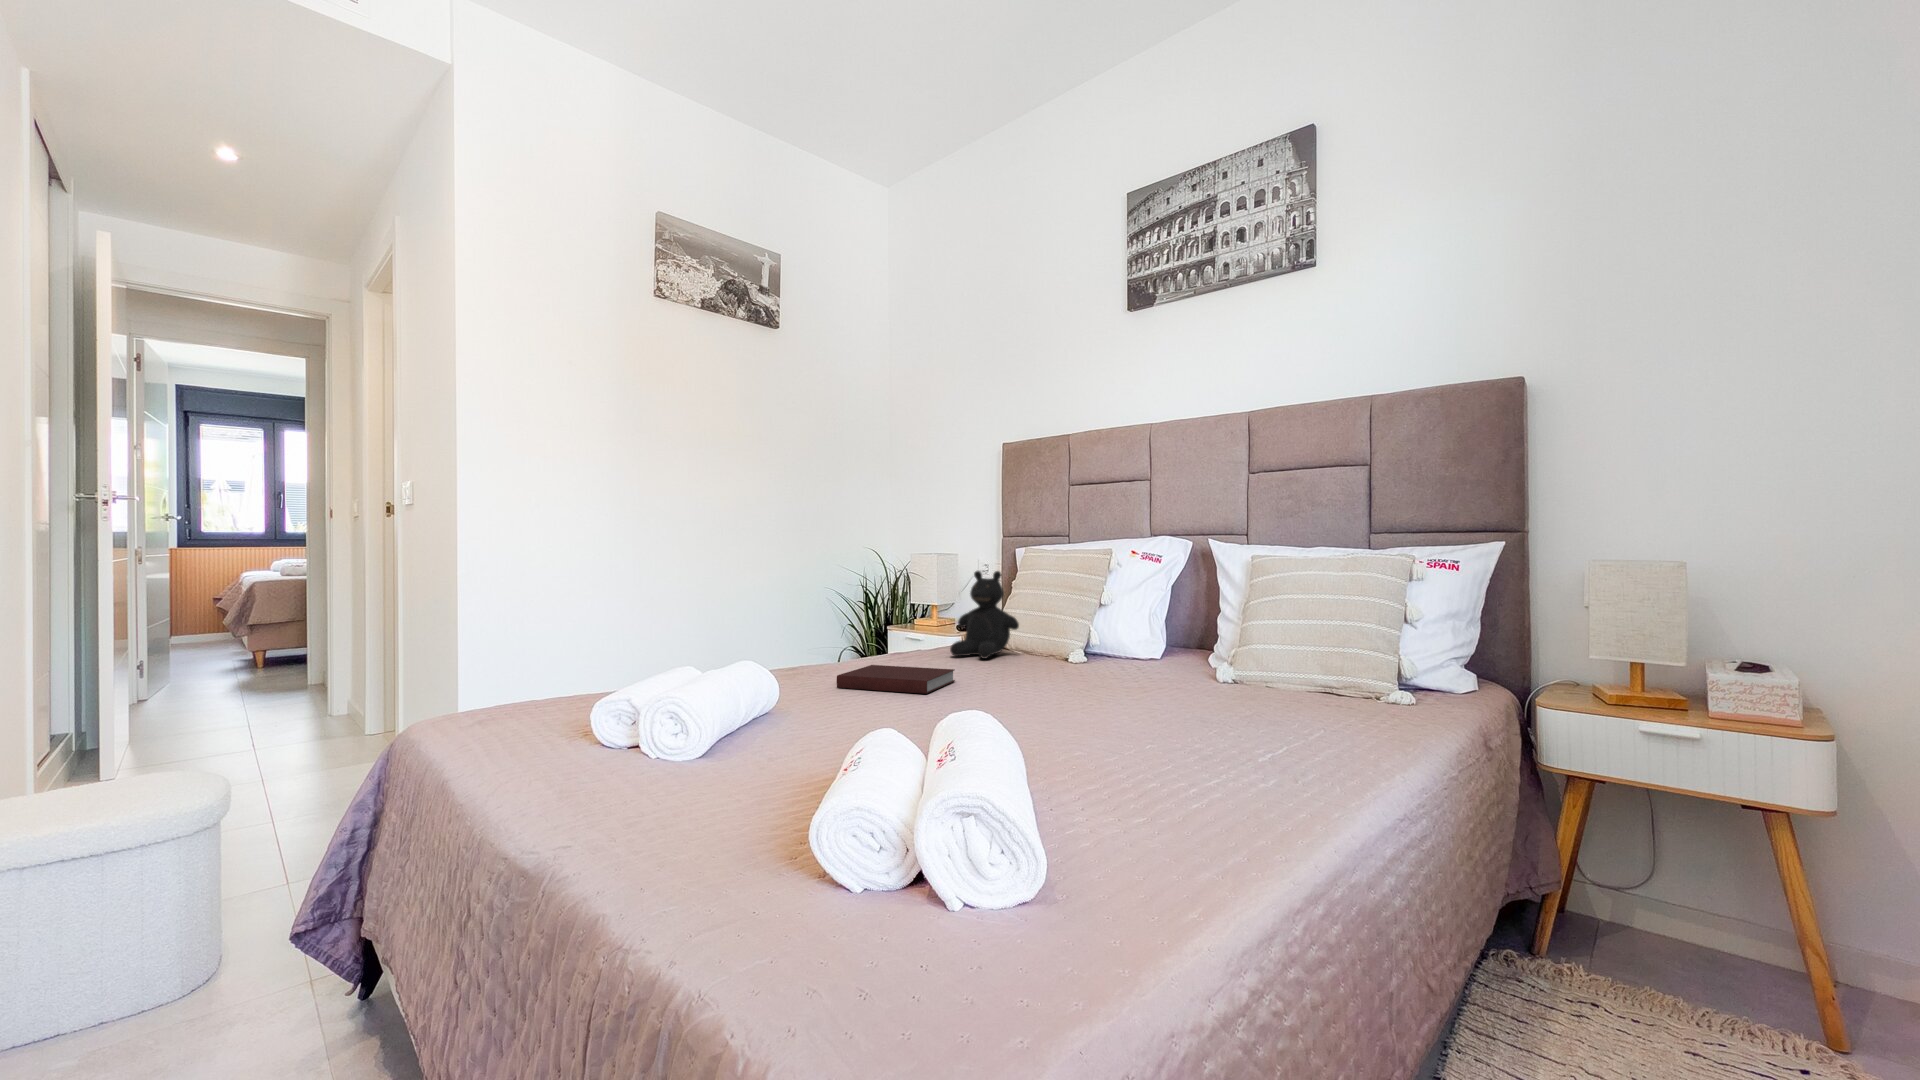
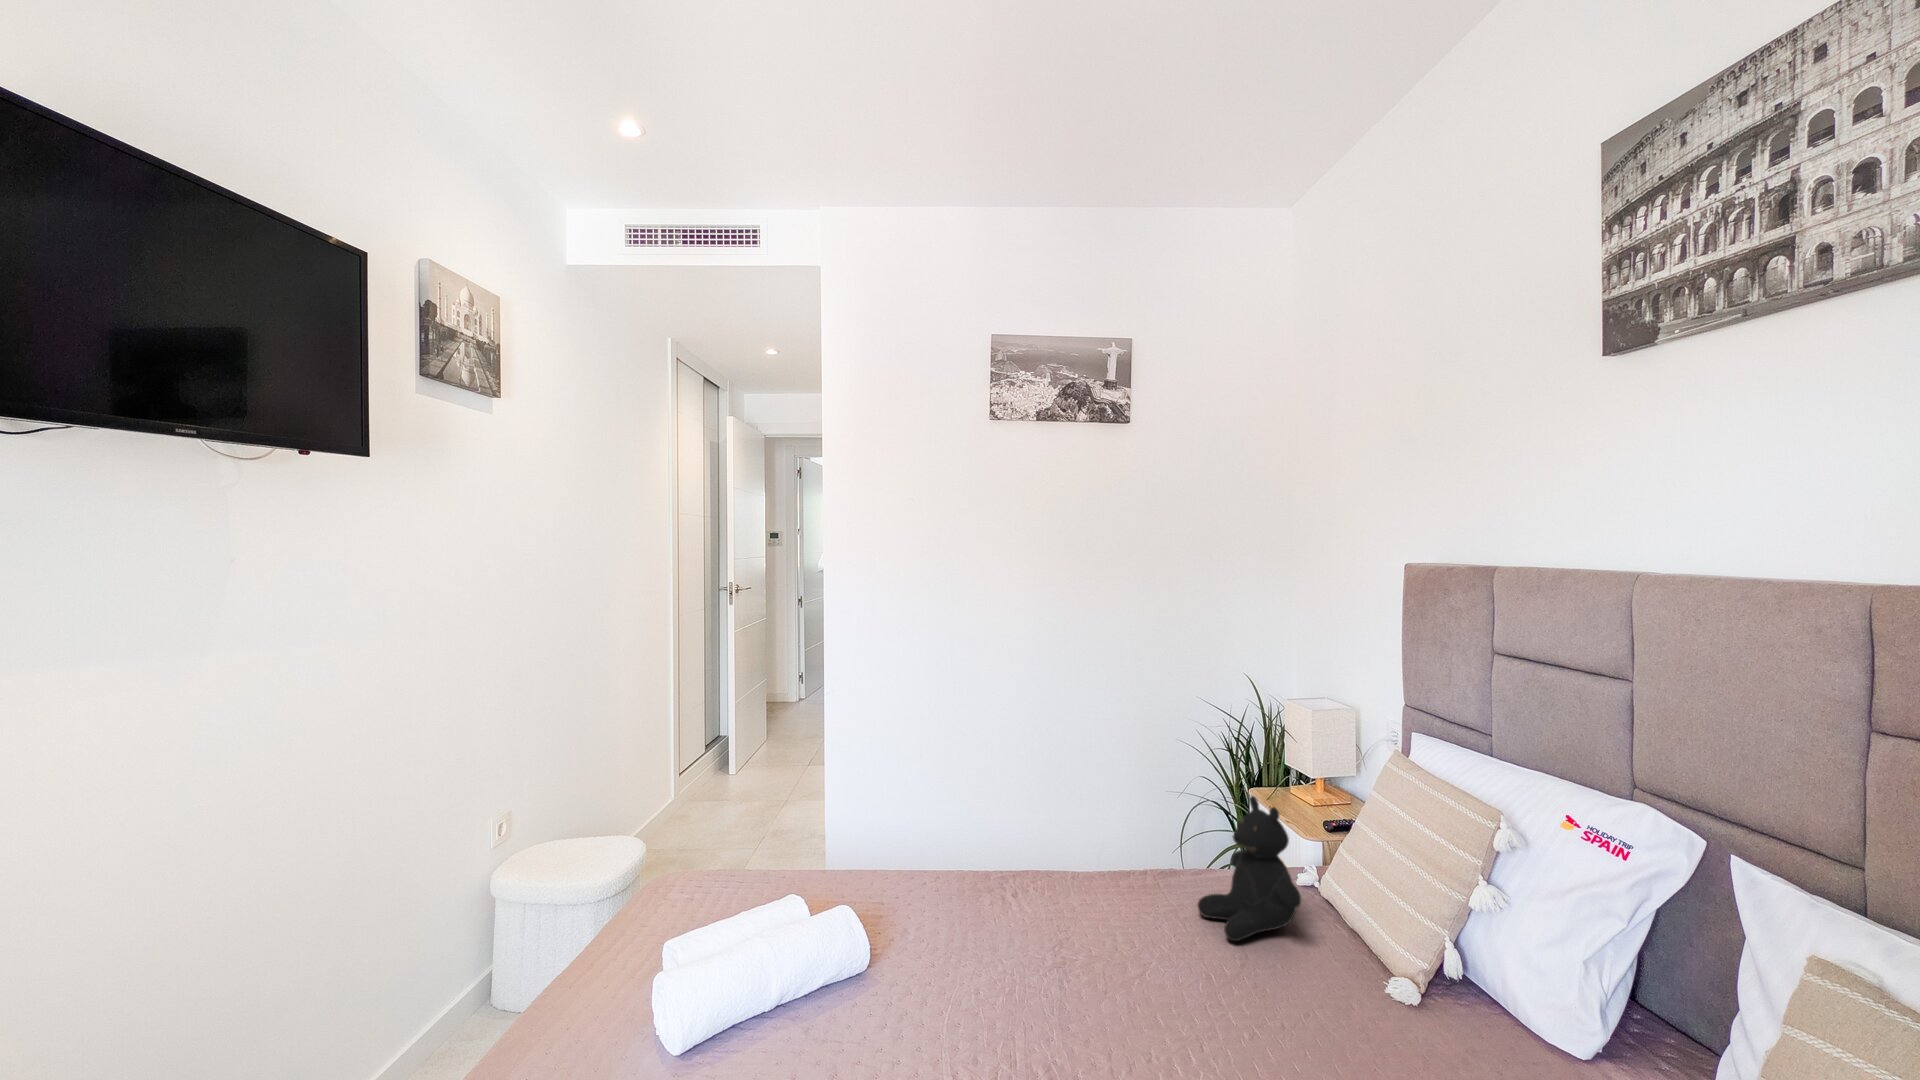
notebook: present [837,665,955,694] -> none [955,923,1099,1026]

